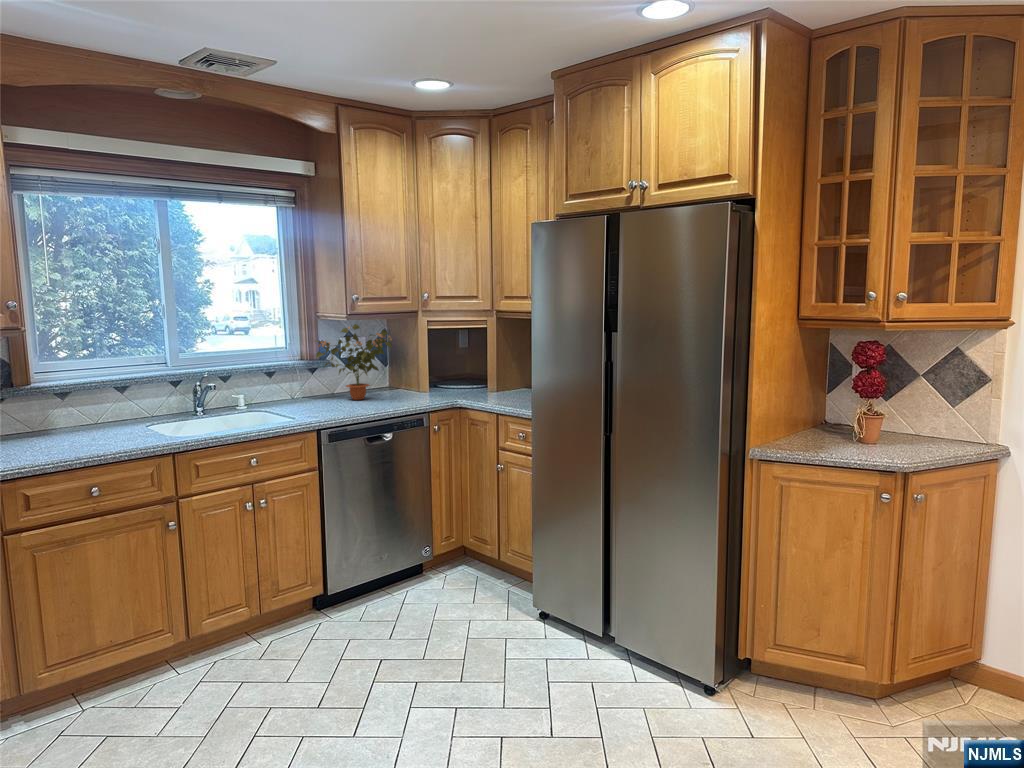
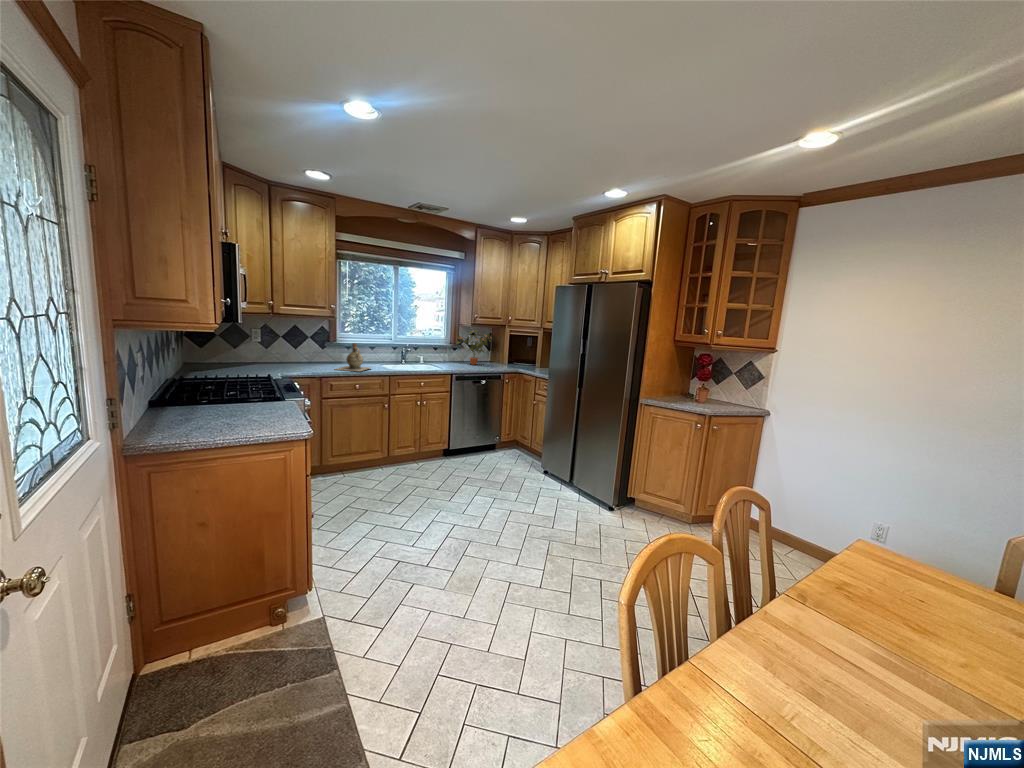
ceramic jug: none [24,387,128,458] -> present [337,343,370,371]

